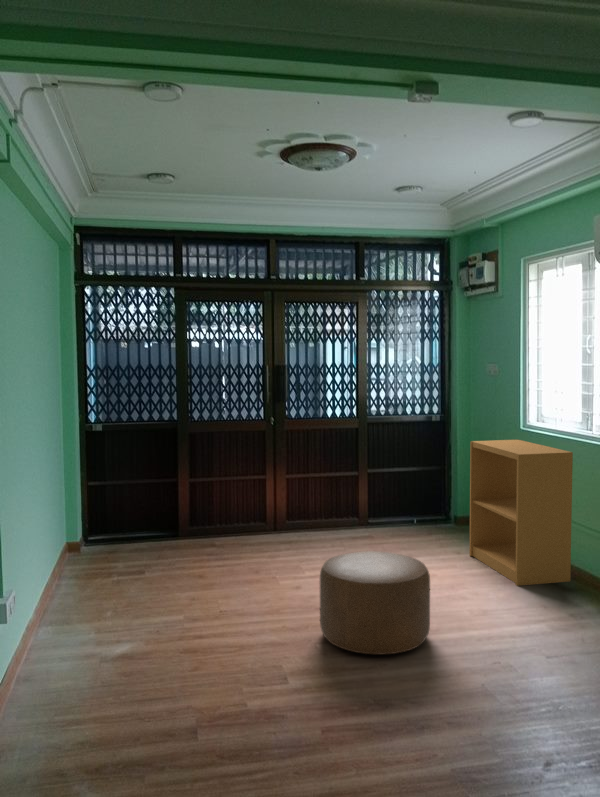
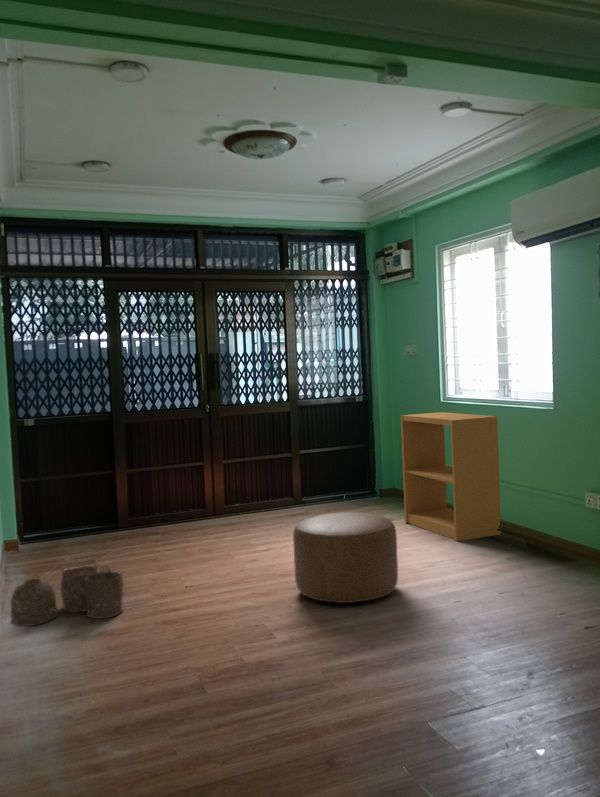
woven basket: none [39,581,155,641] -> present [11,566,124,626]

